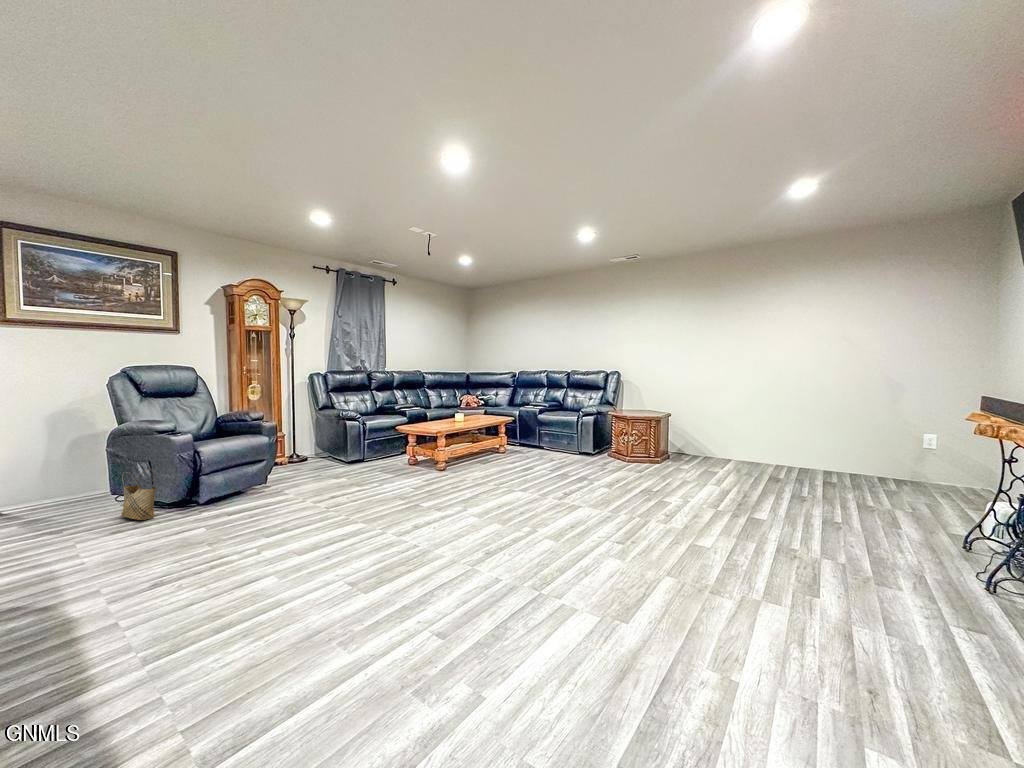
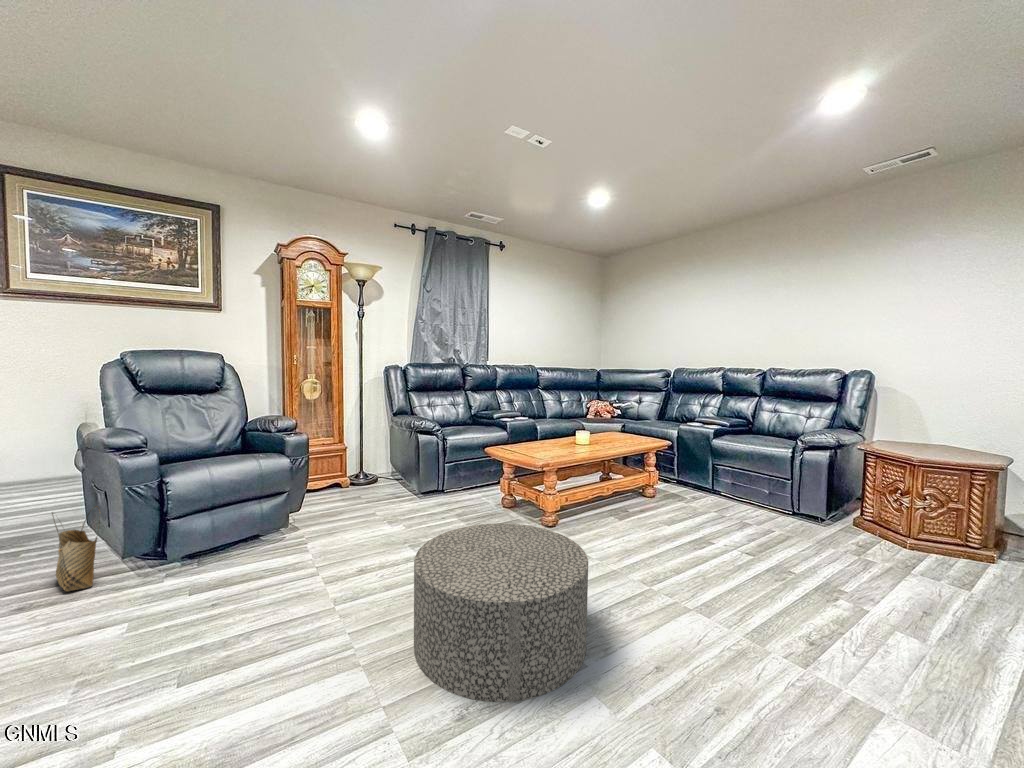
ottoman: none [379,457,464,522] -> present [414,523,588,702]

